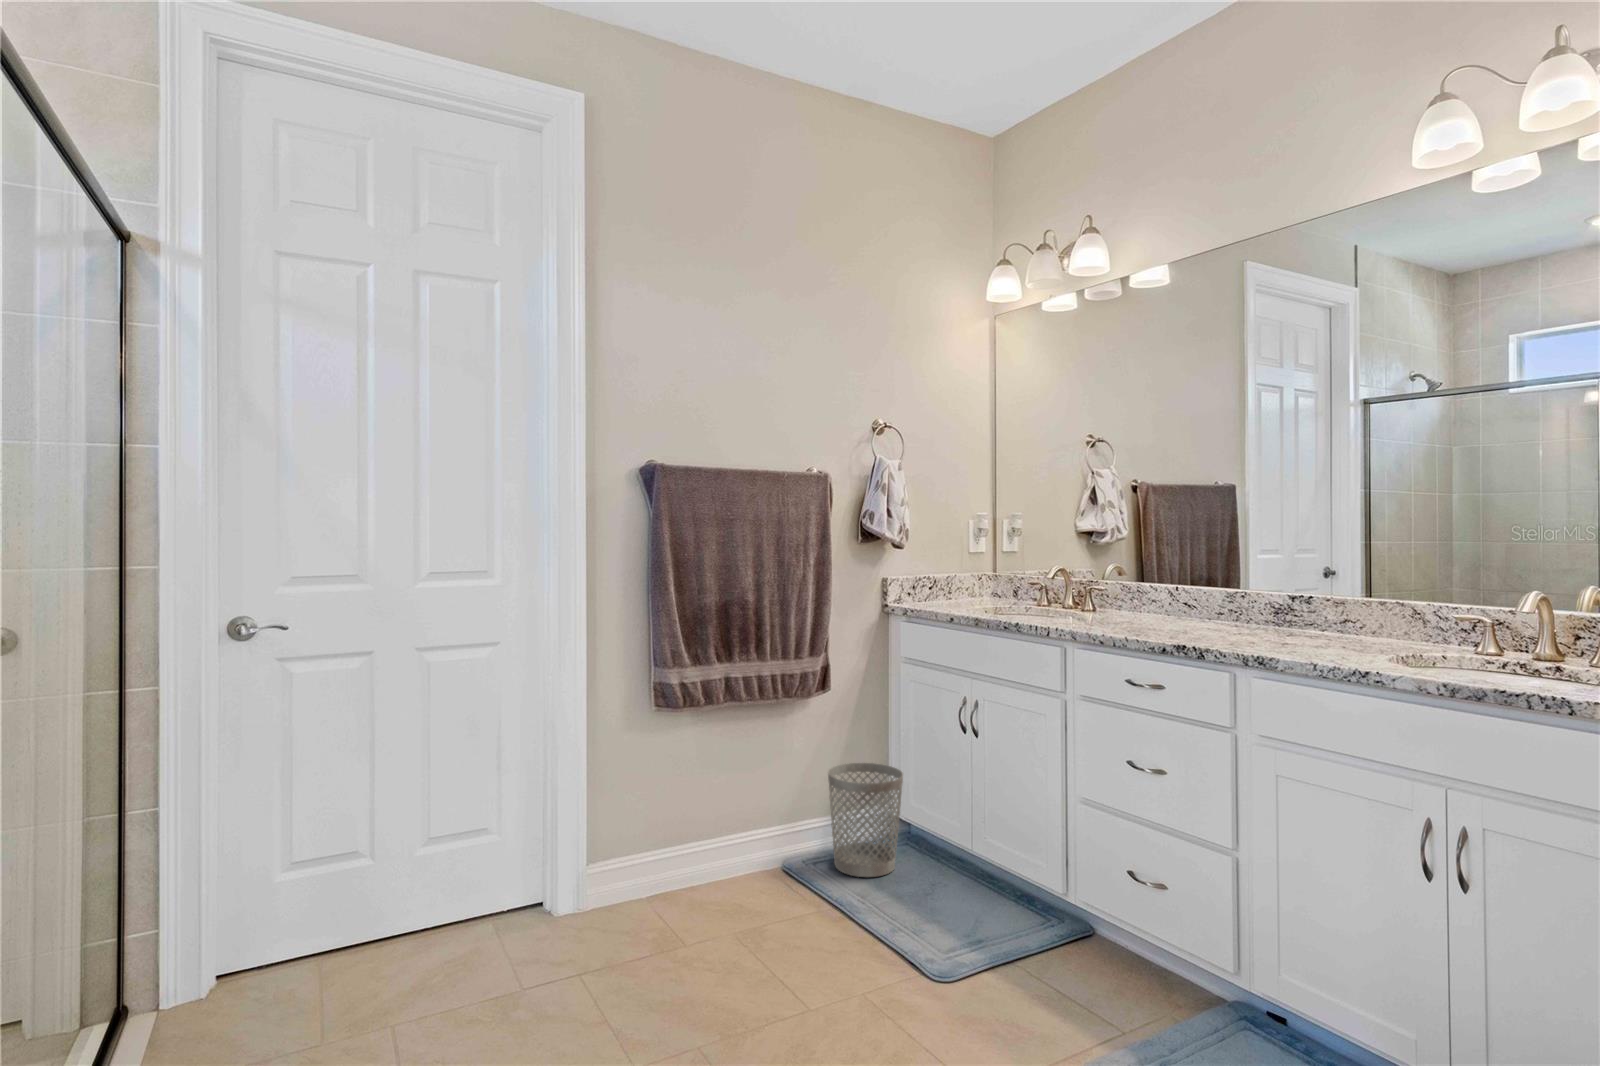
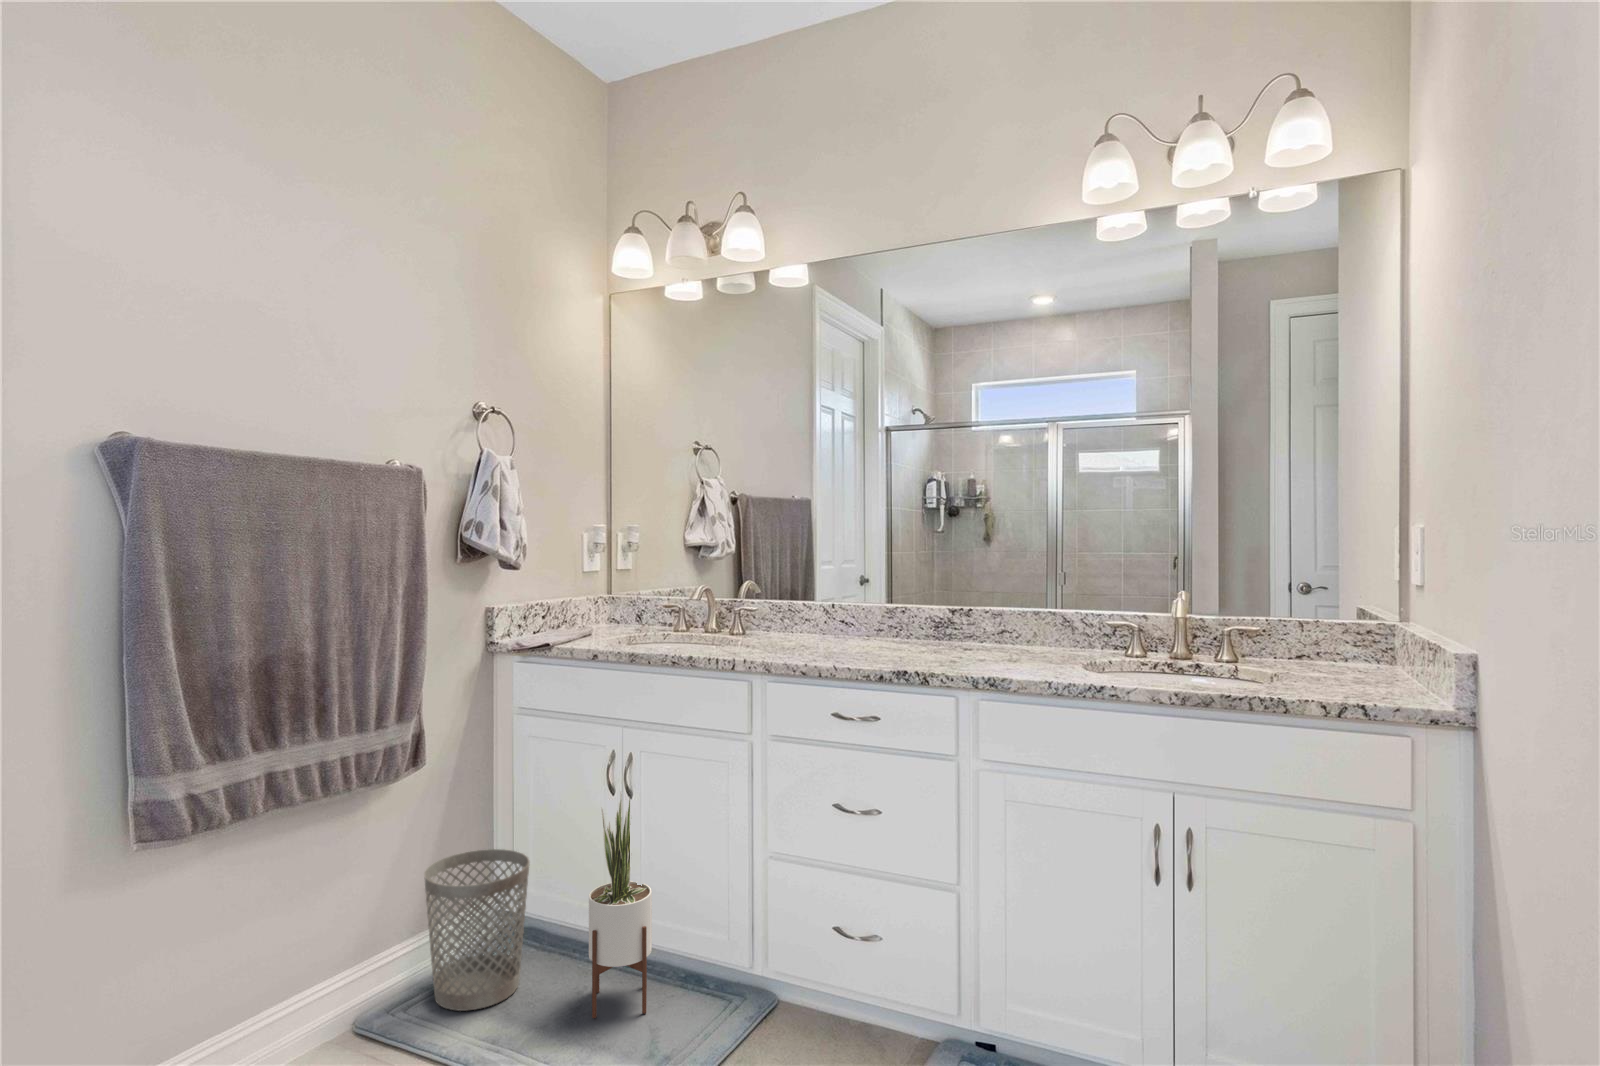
potted plant: none [937,729,989,911] -> present [589,792,652,1018]

